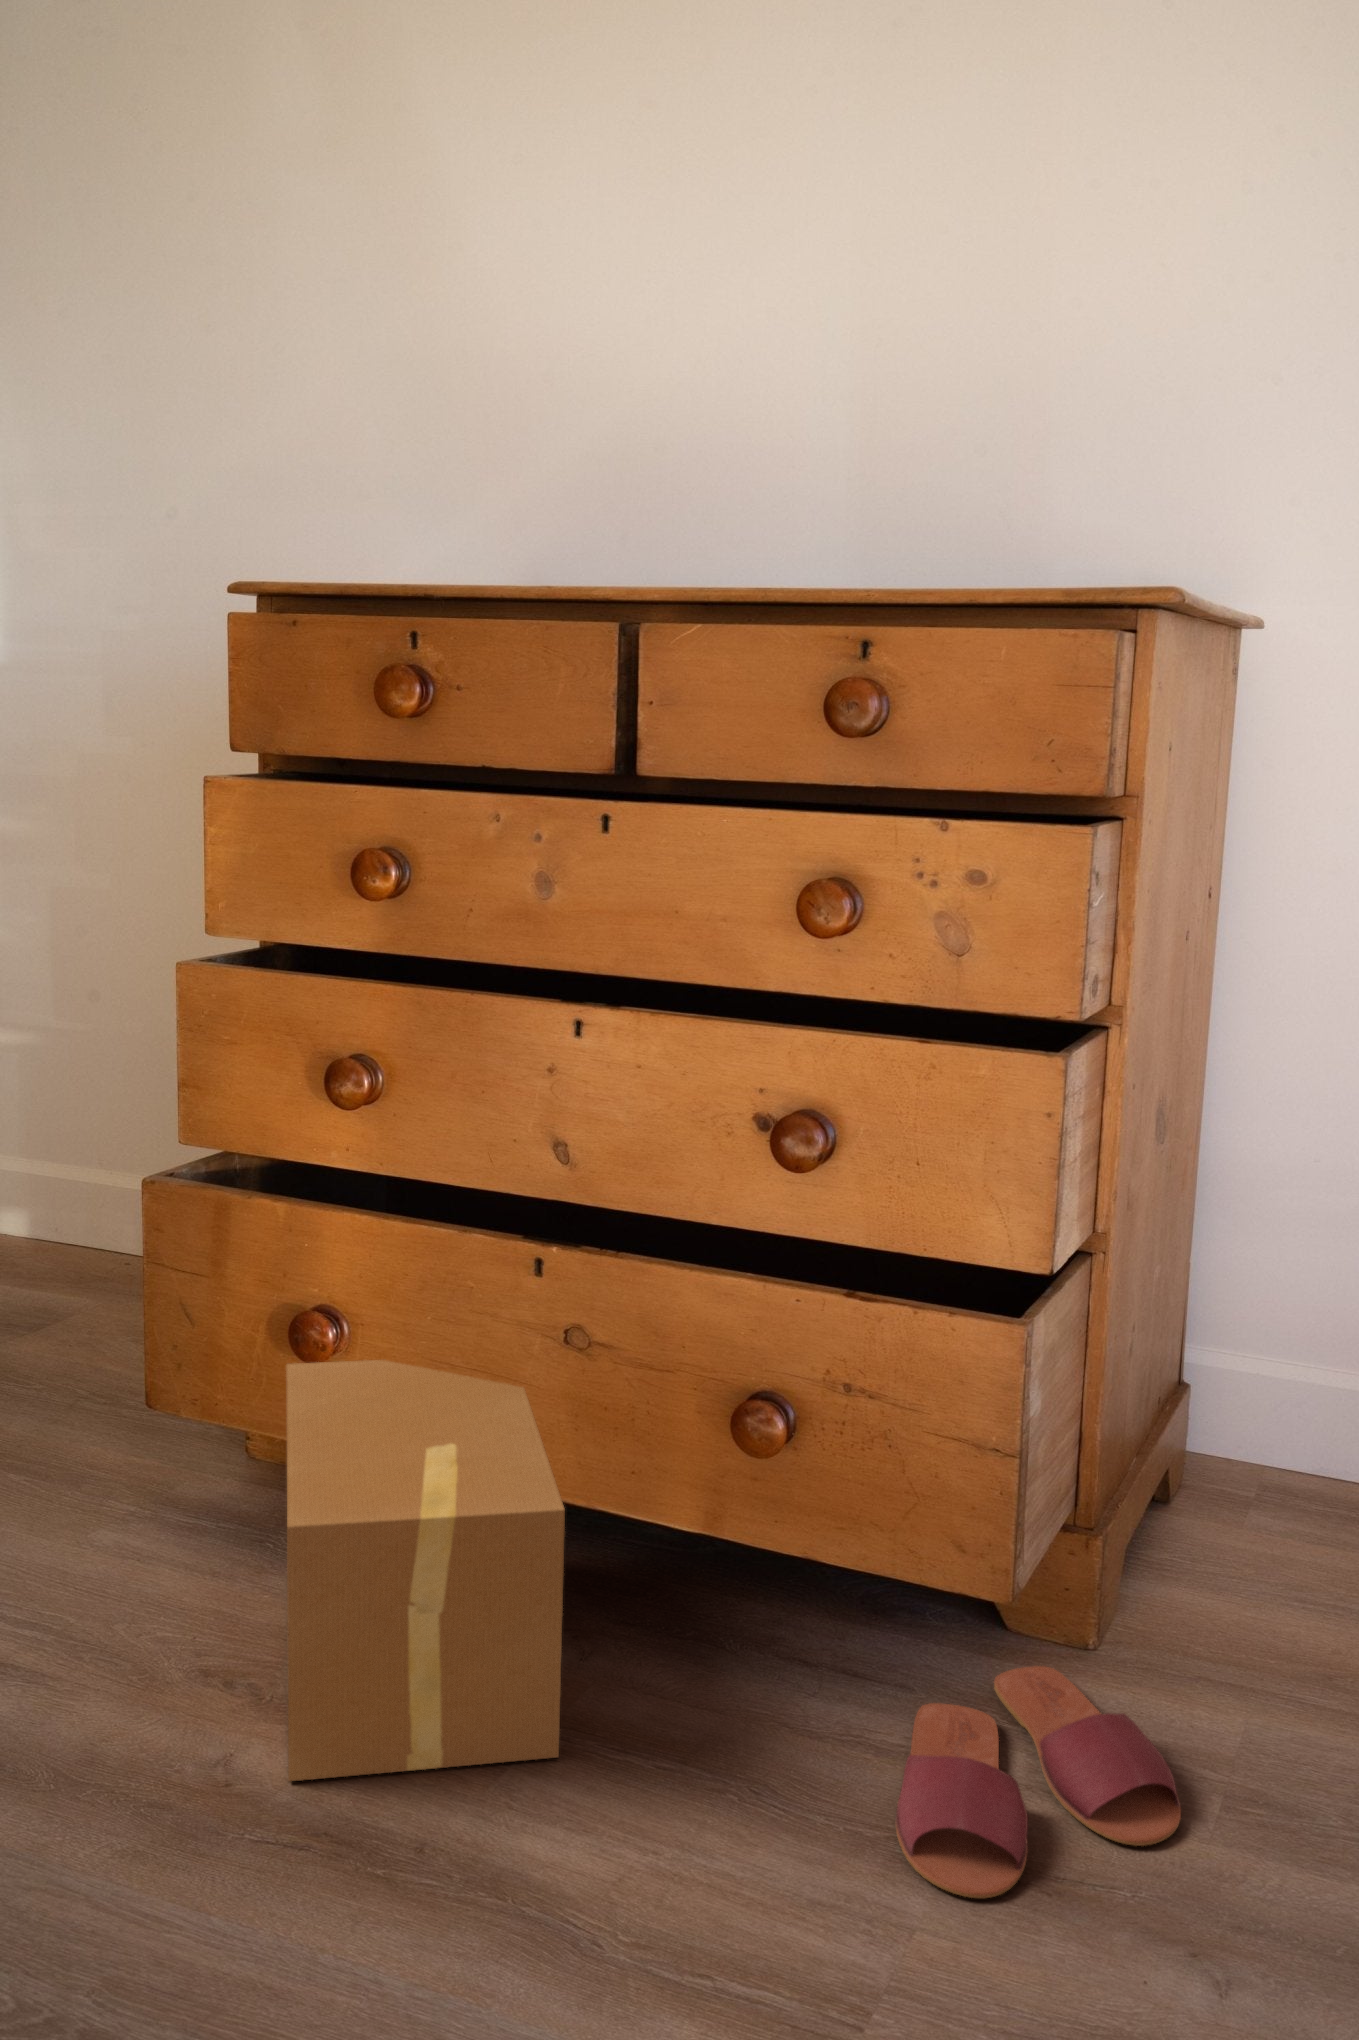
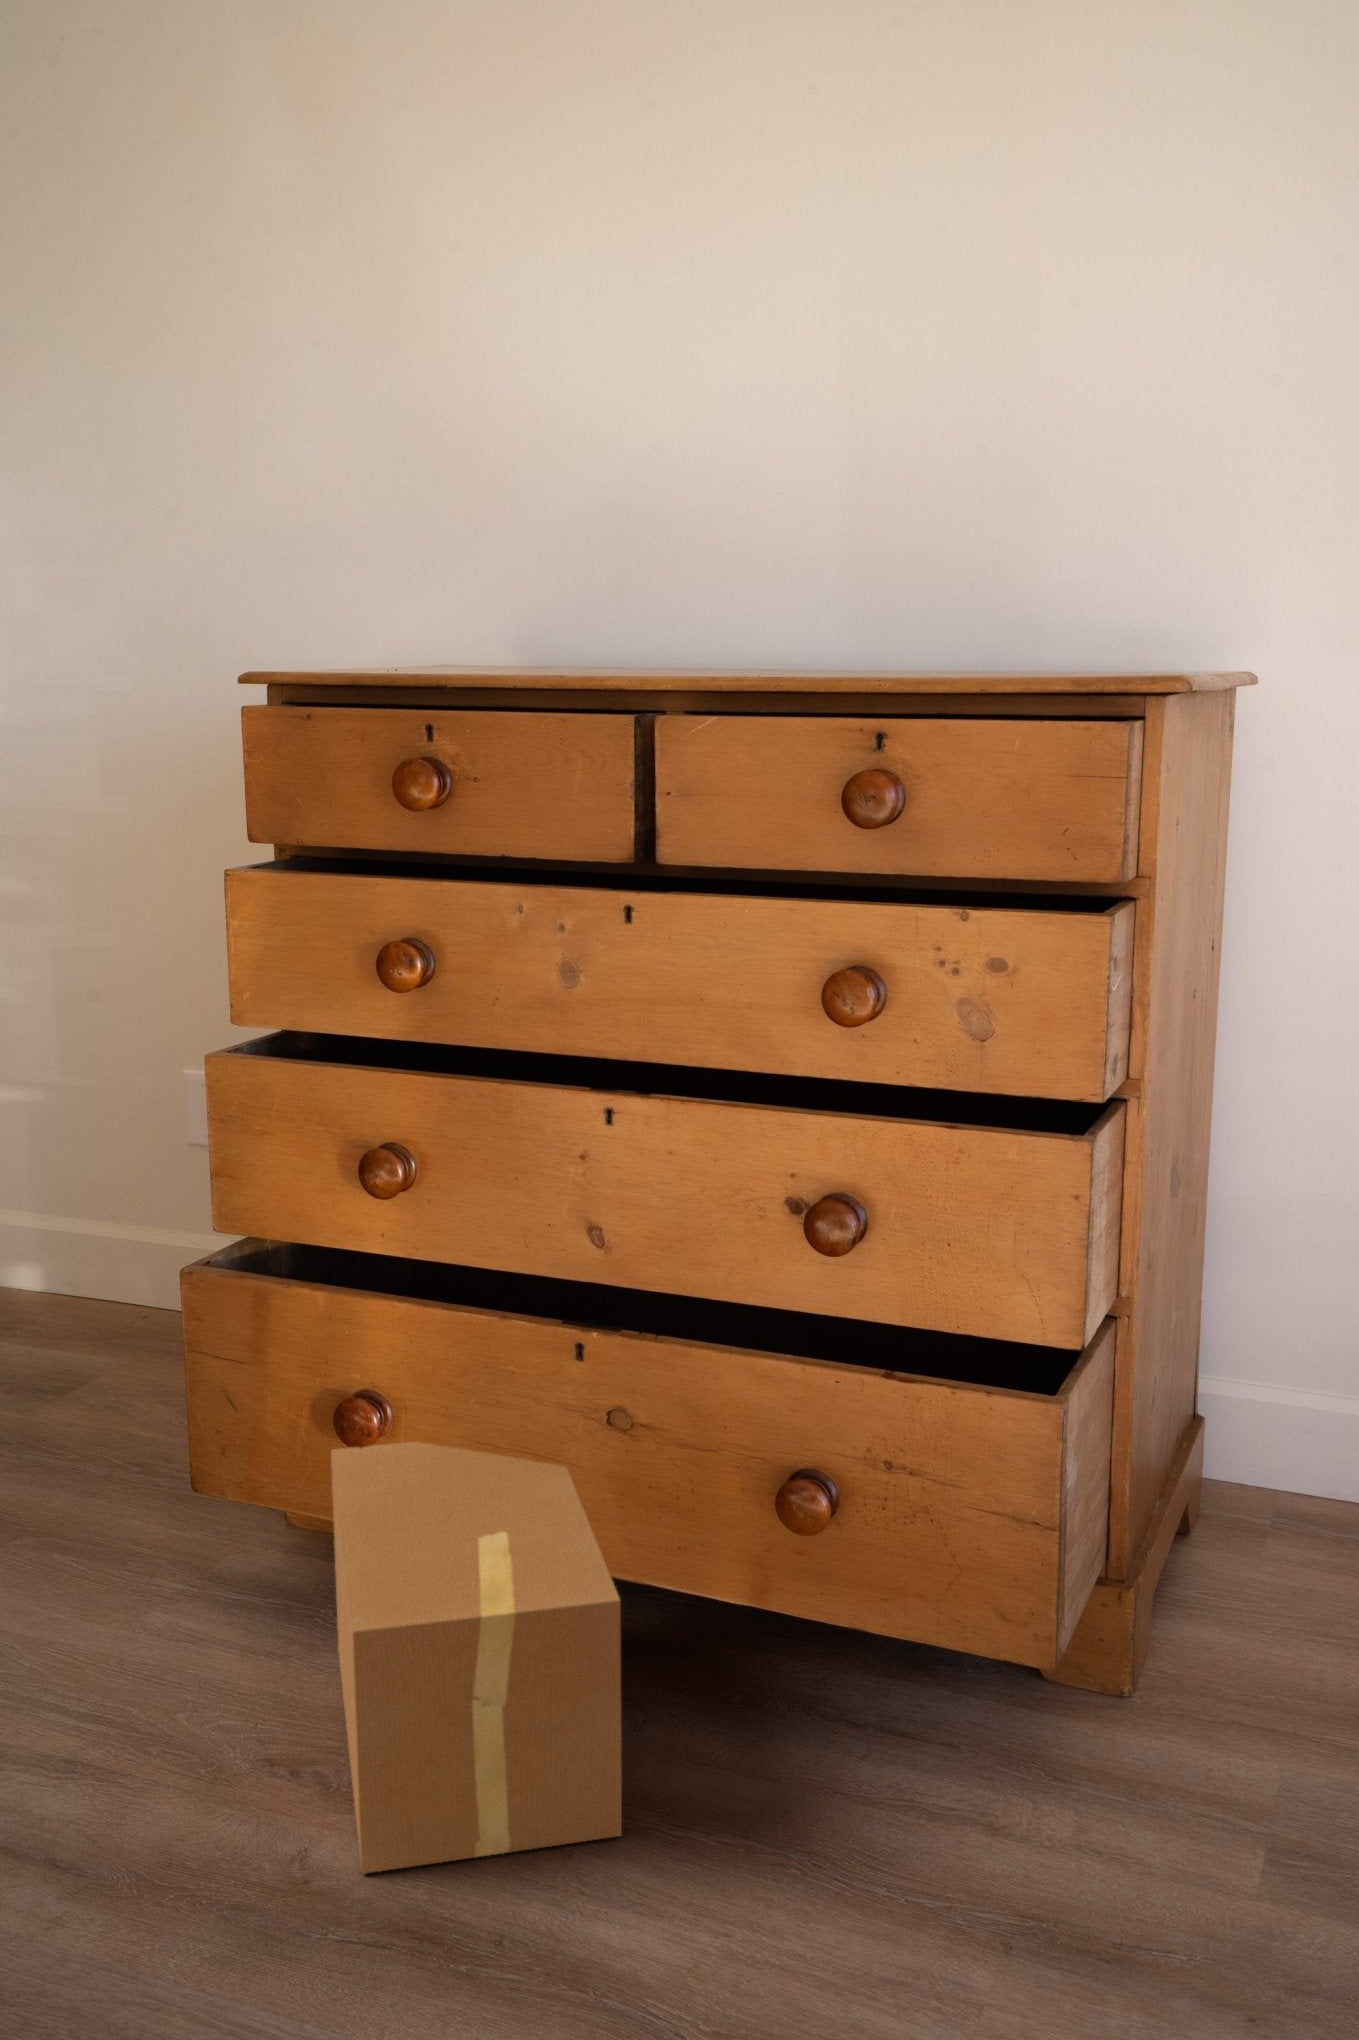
slippers: present [896,1666,1181,1898] -> none [952,1718,1226,1965]

